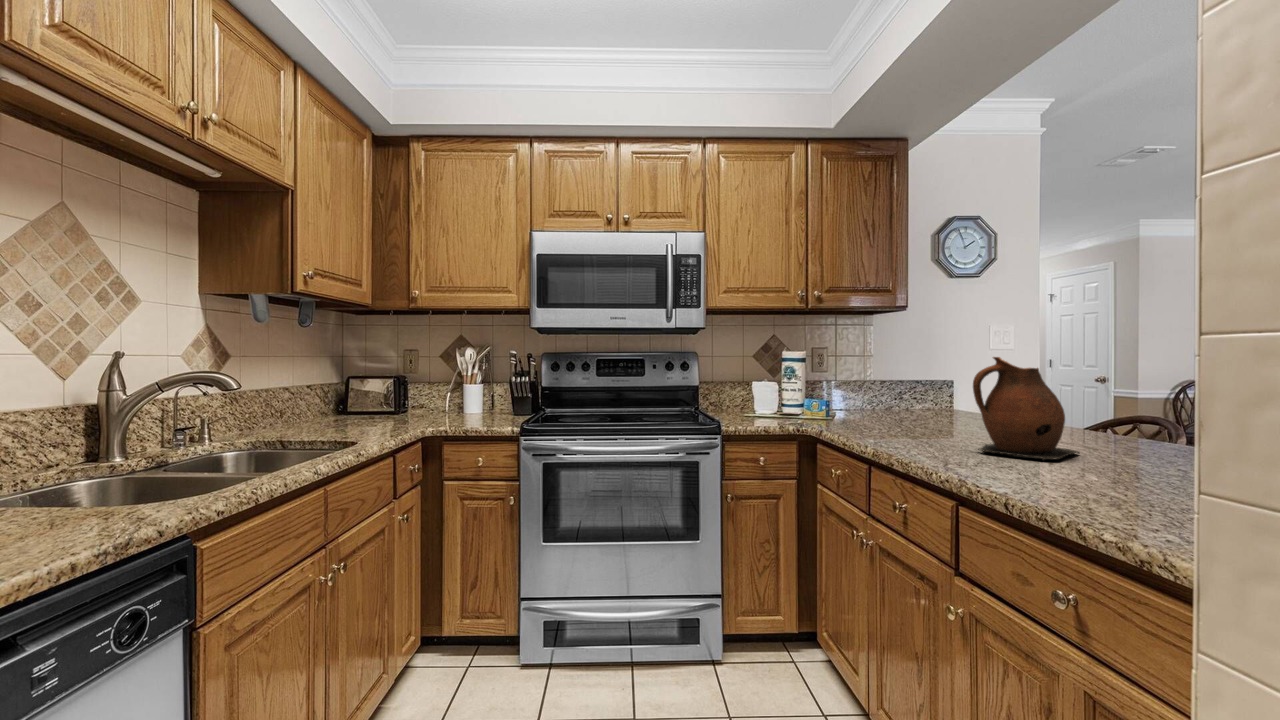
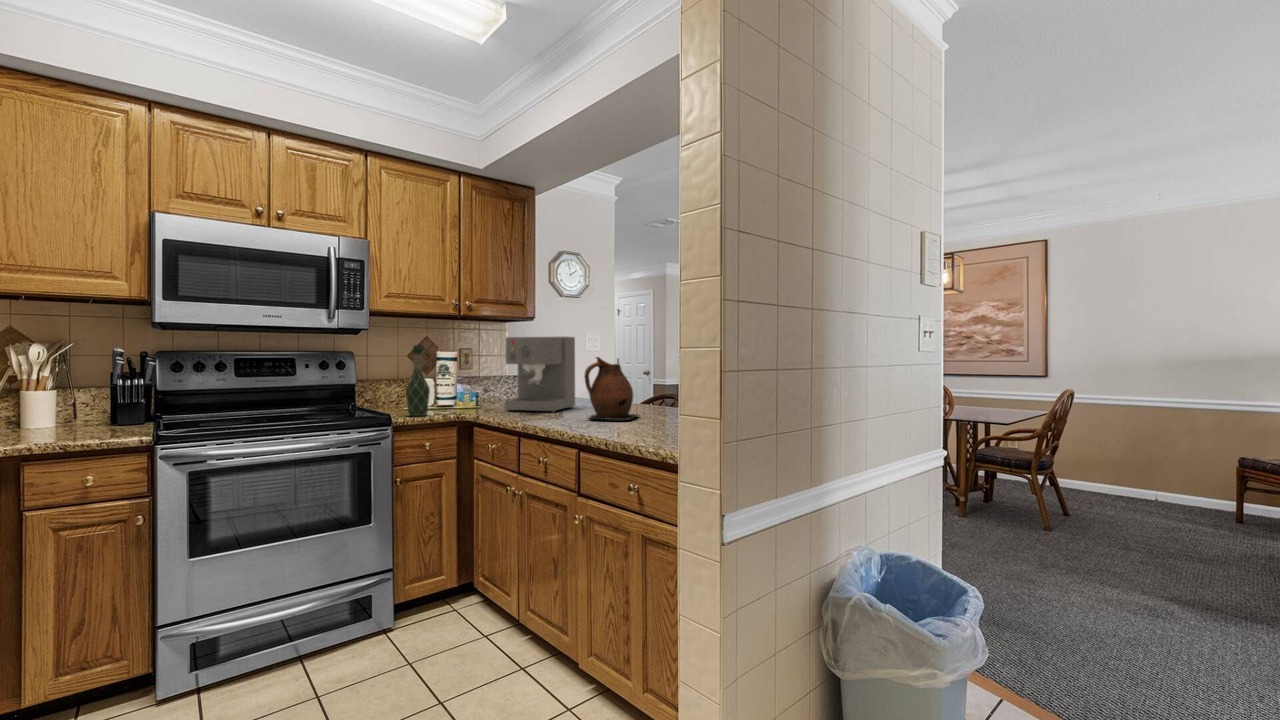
coffee maker: none [858,328,963,434] -> present [505,337,575,412]
wine bottle: none [738,344,765,426] -> present [406,345,430,416]

